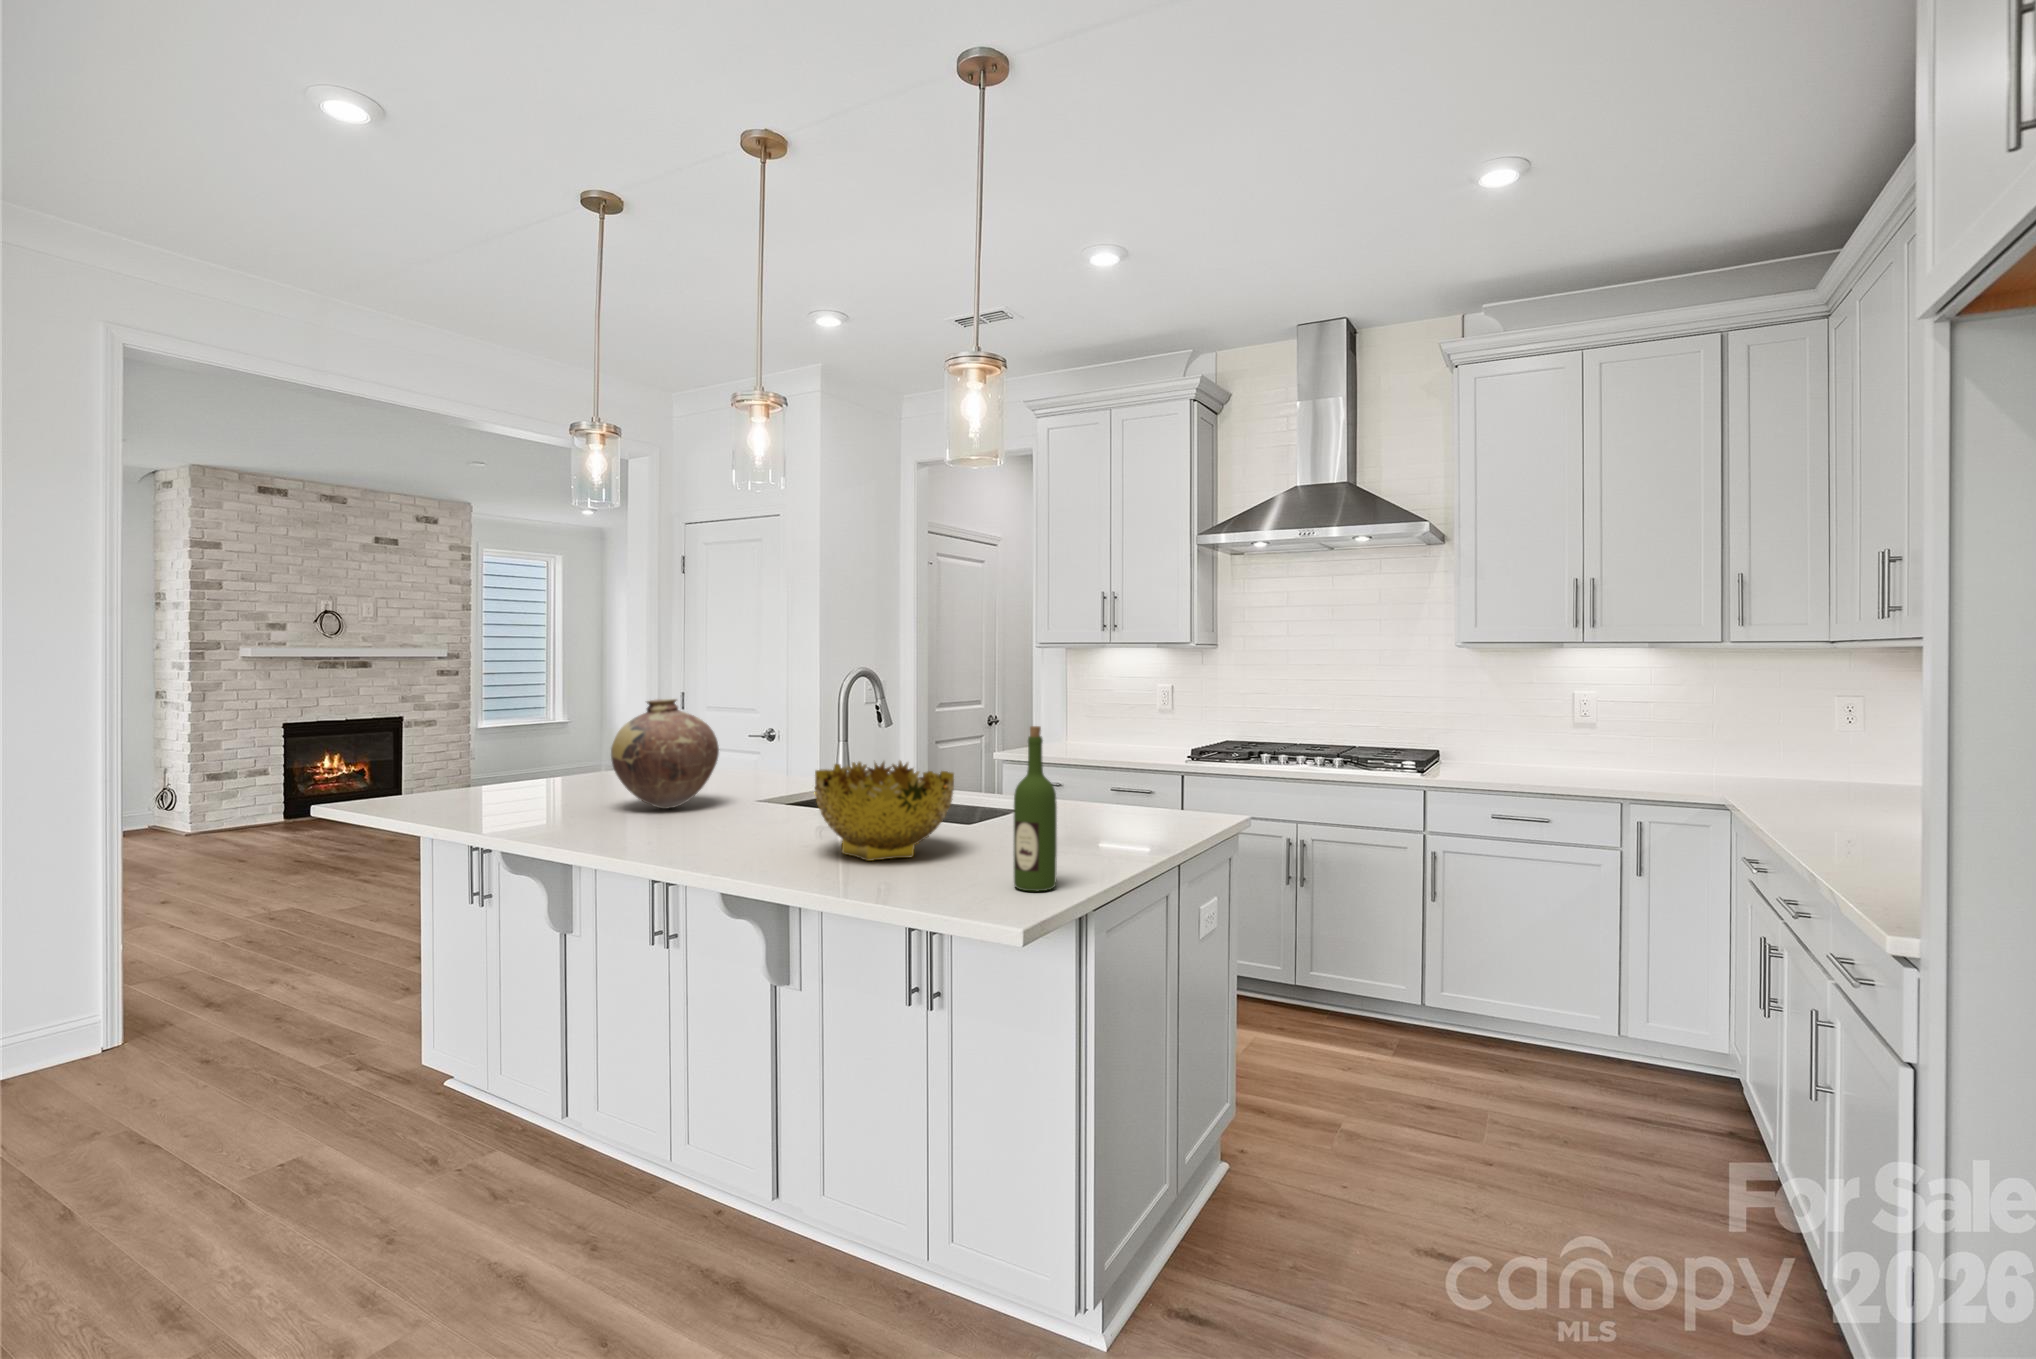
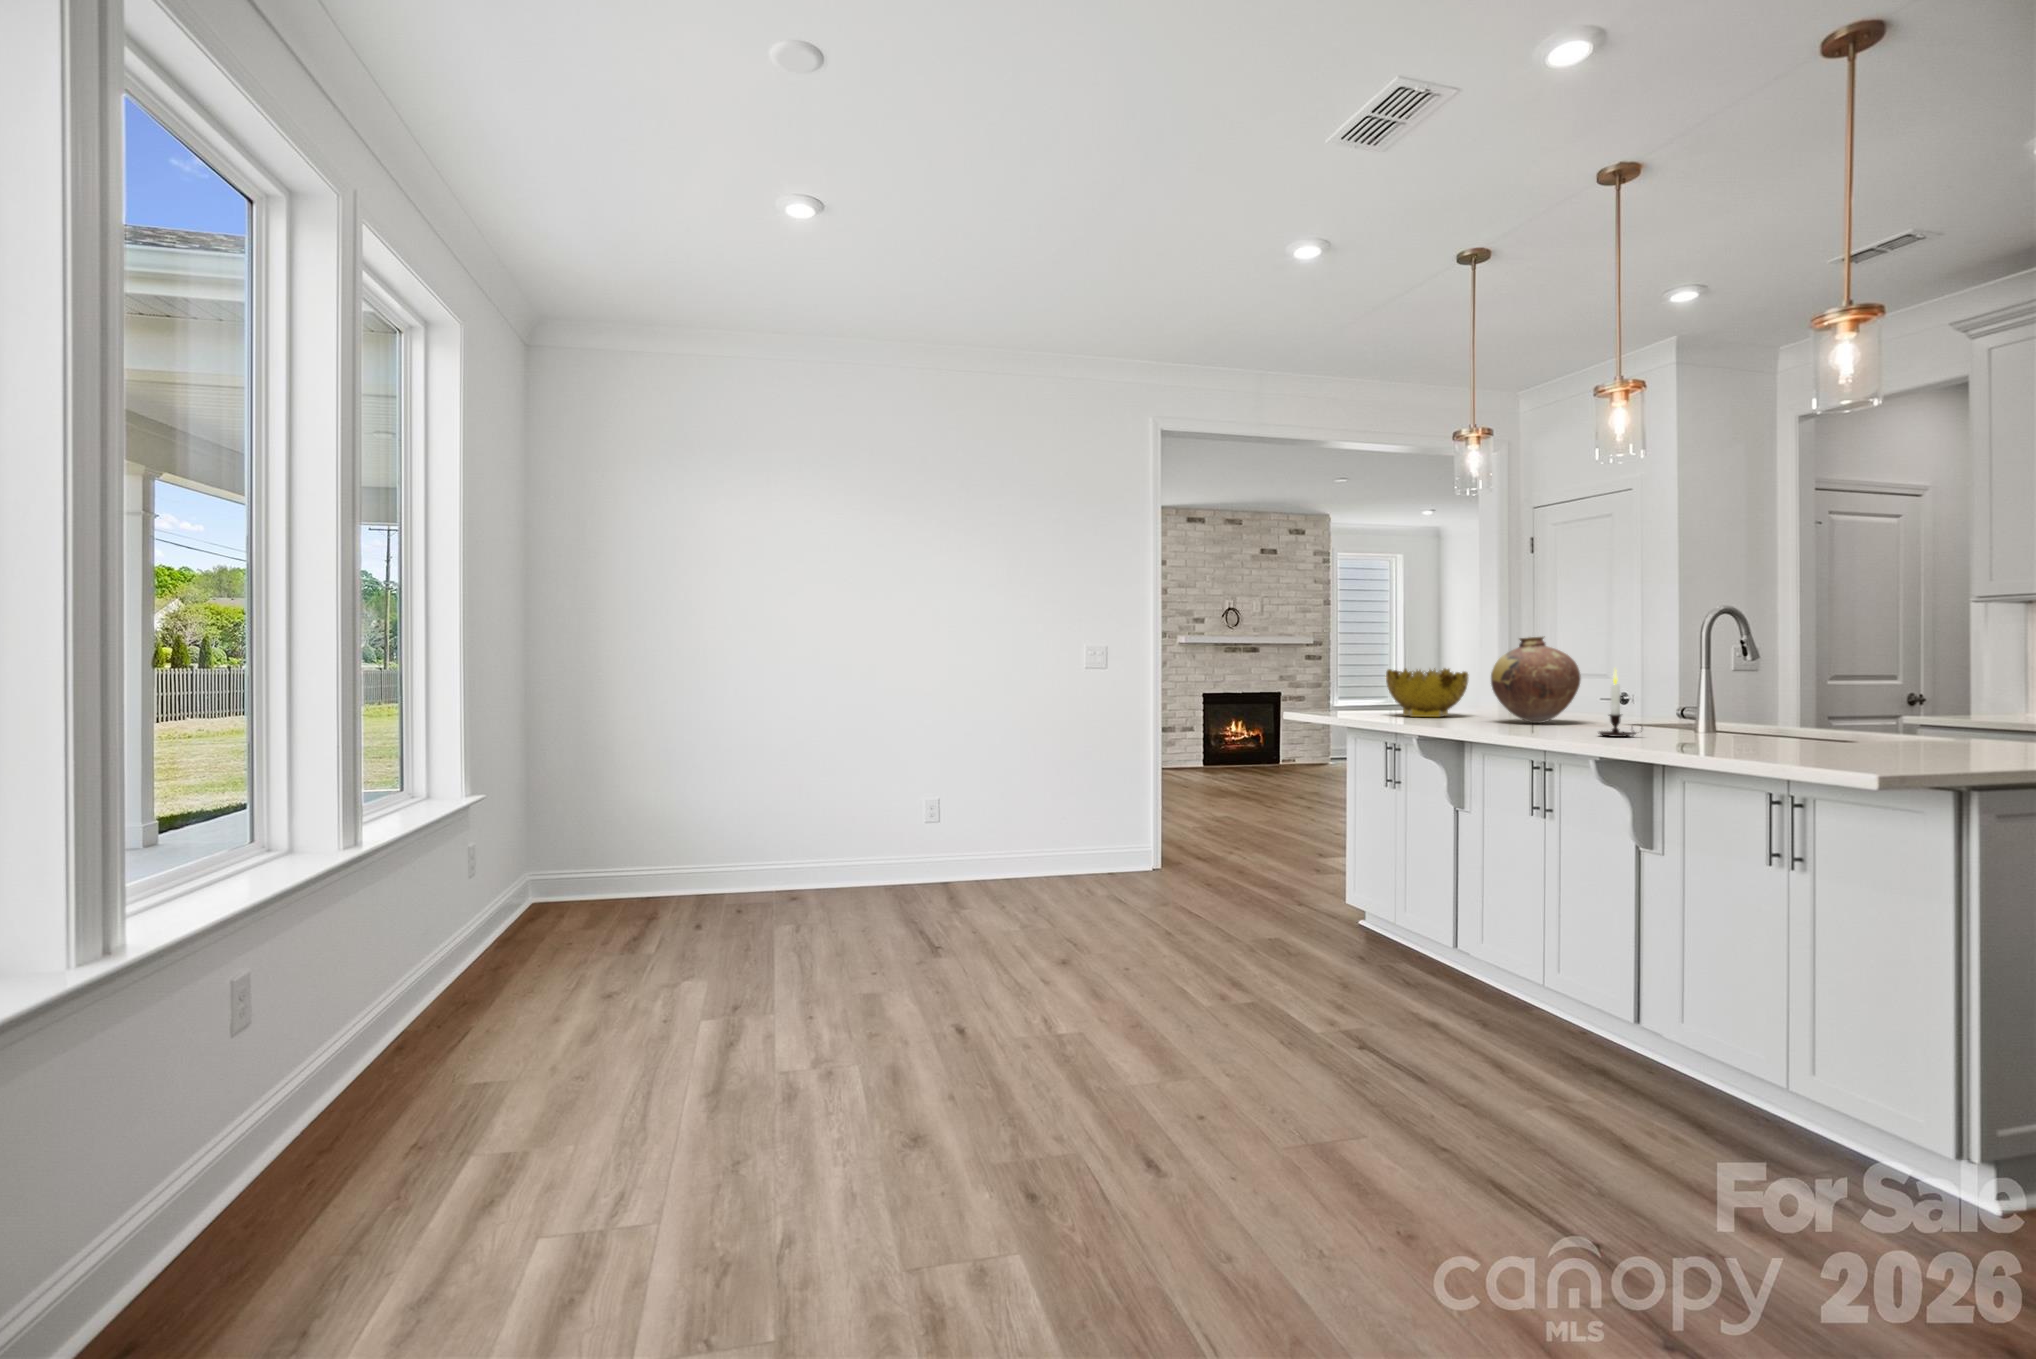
wine bottle: present [1014,726,1057,891] -> none [1867,625,1915,764]
candle: none [733,753,784,841] -> present [1598,670,1636,737]
decorative bowl: present [815,761,954,861] -> present [1386,668,1468,717]

